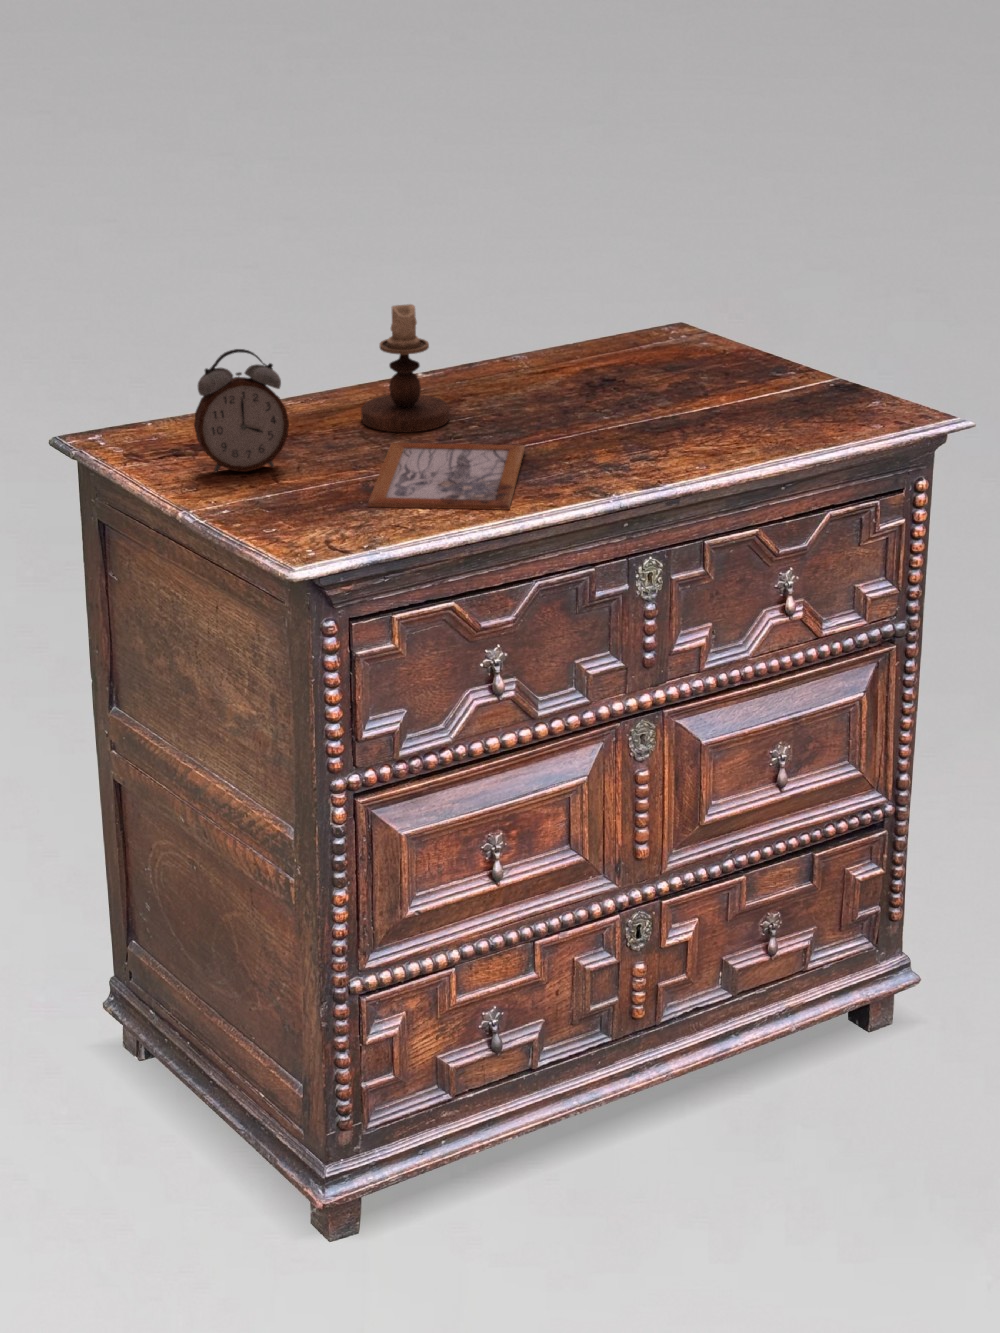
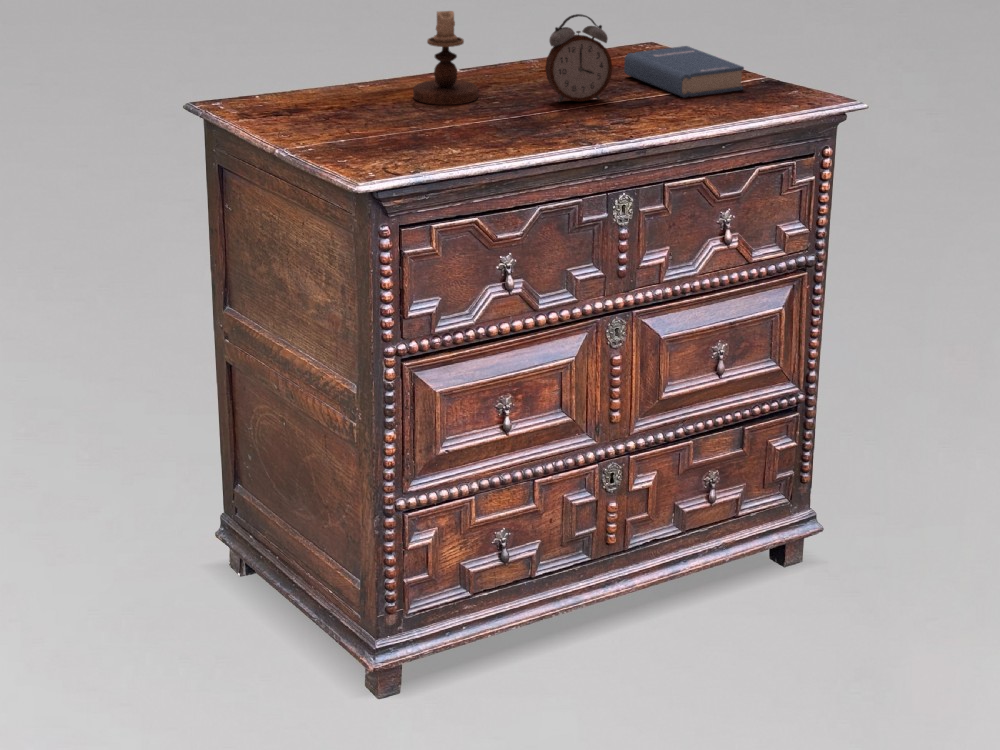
hardback book: none [645,337,807,416] -> present [624,46,744,97]
alarm clock: present [194,349,289,472] -> present [545,14,612,102]
picture frame: present [368,443,525,510] -> none [416,109,533,152]

